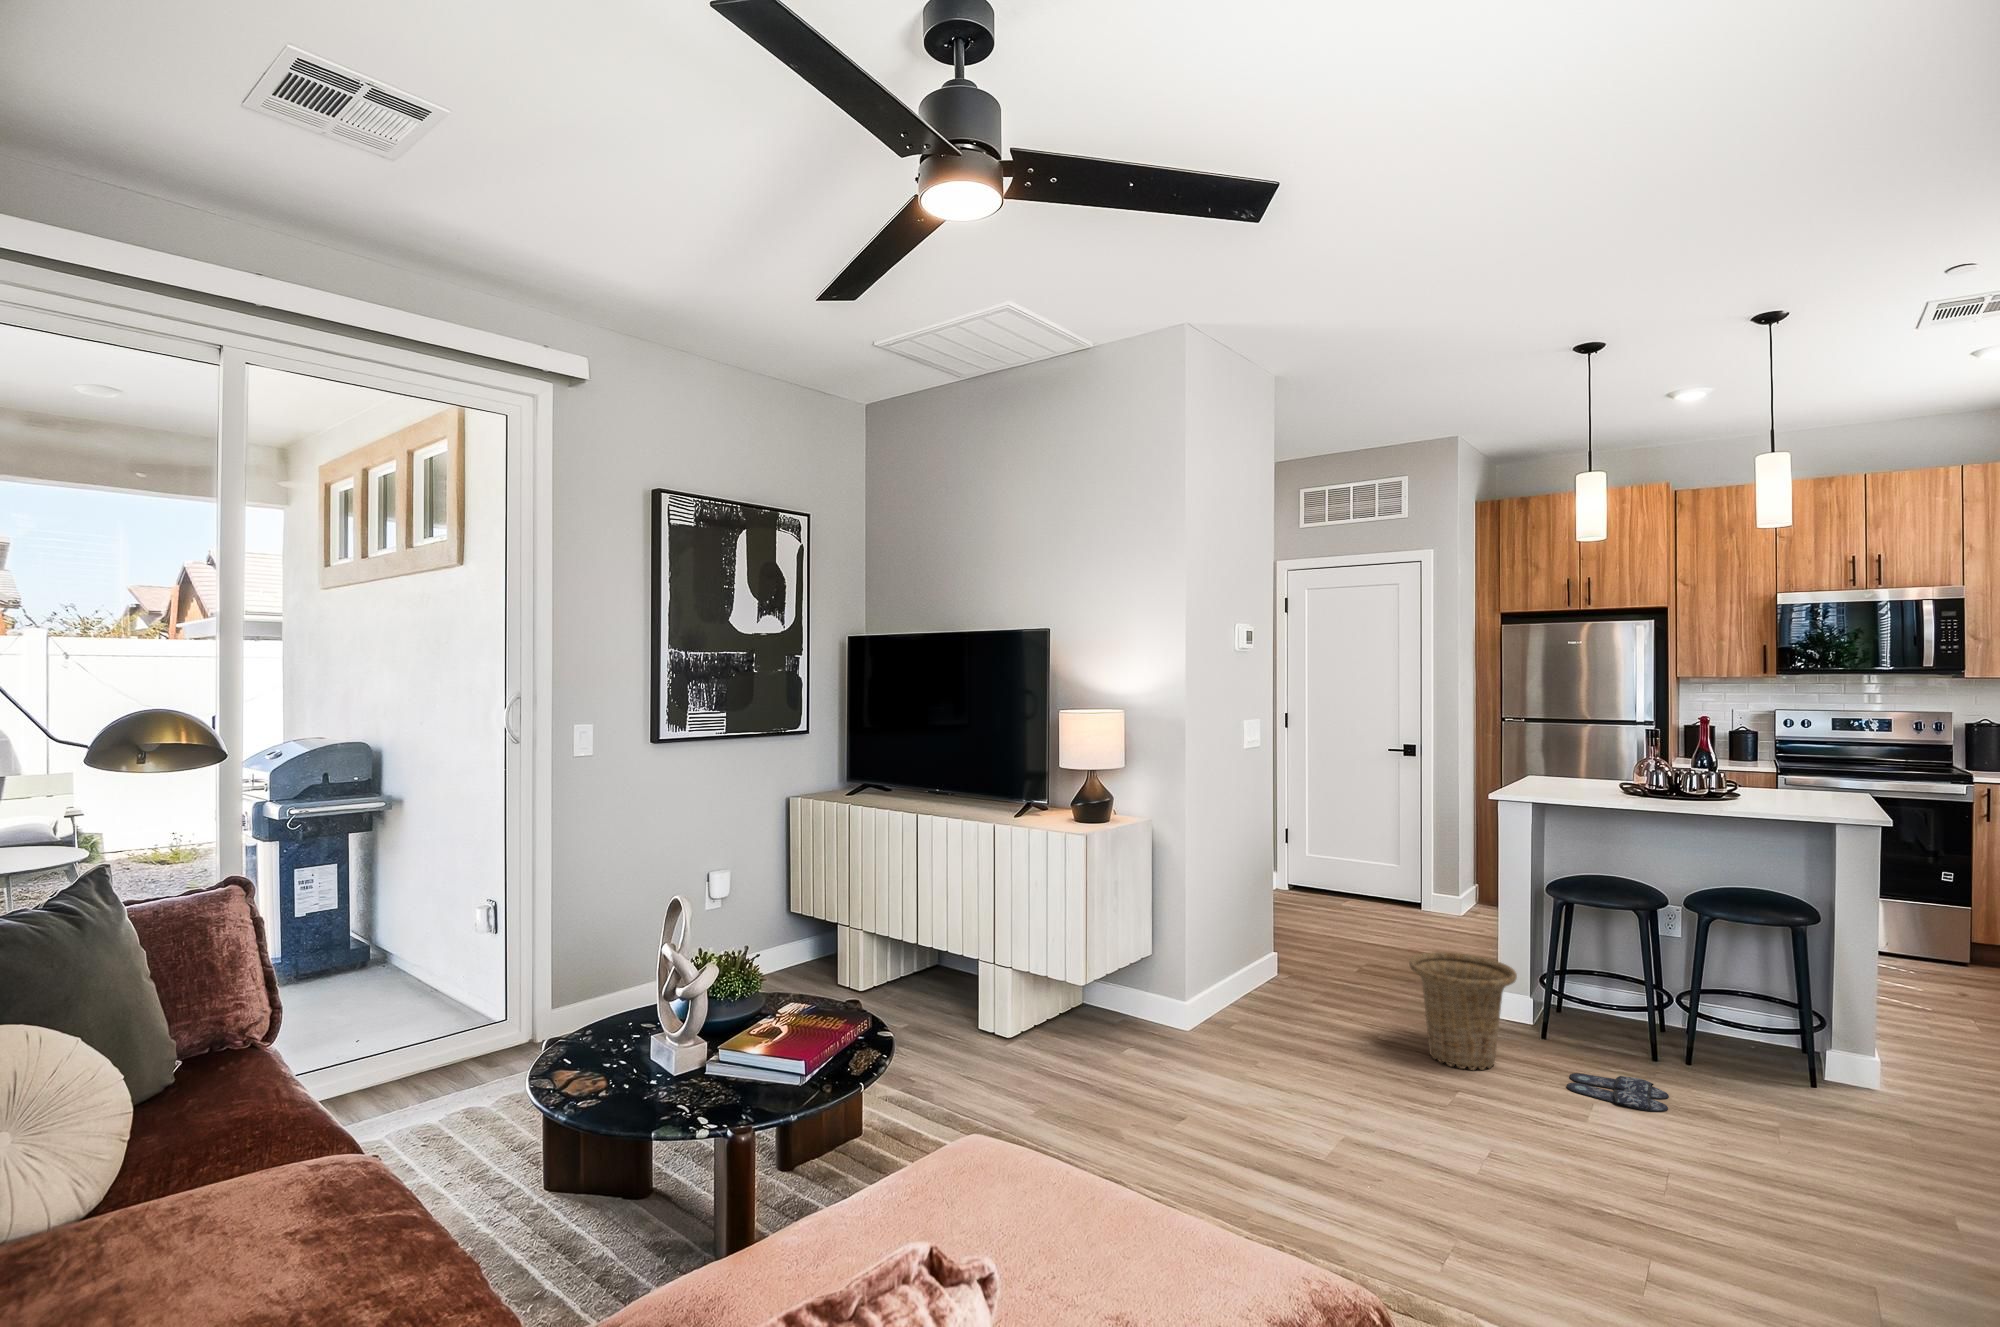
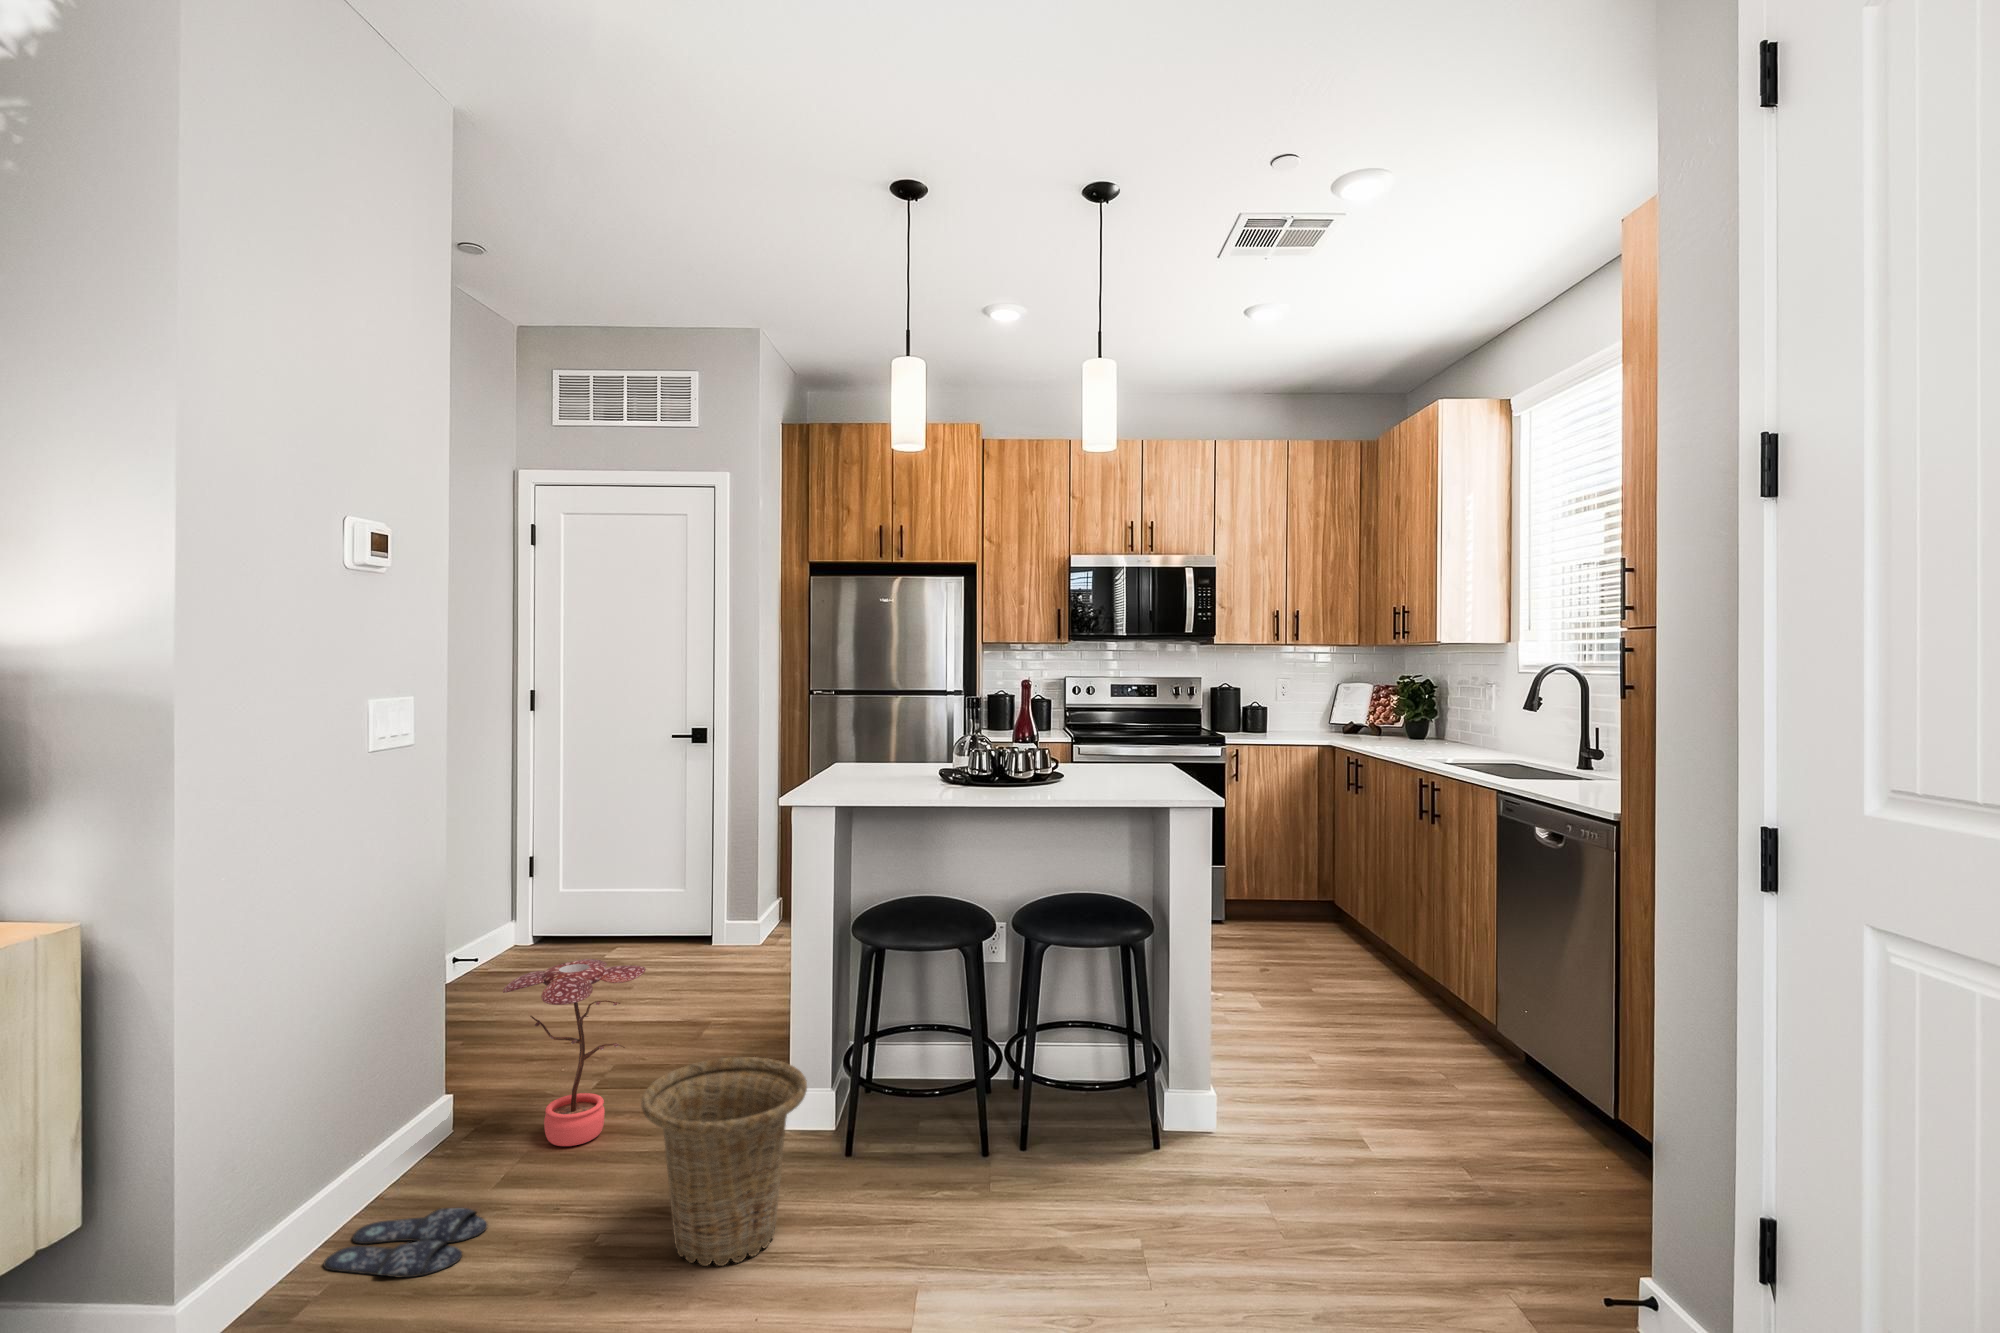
potted plant: none [1310,887,1397,998] -> present [503,959,646,1146]
slippers: present [1567,1073,1669,1112] -> present [324,1208,487,1277]

